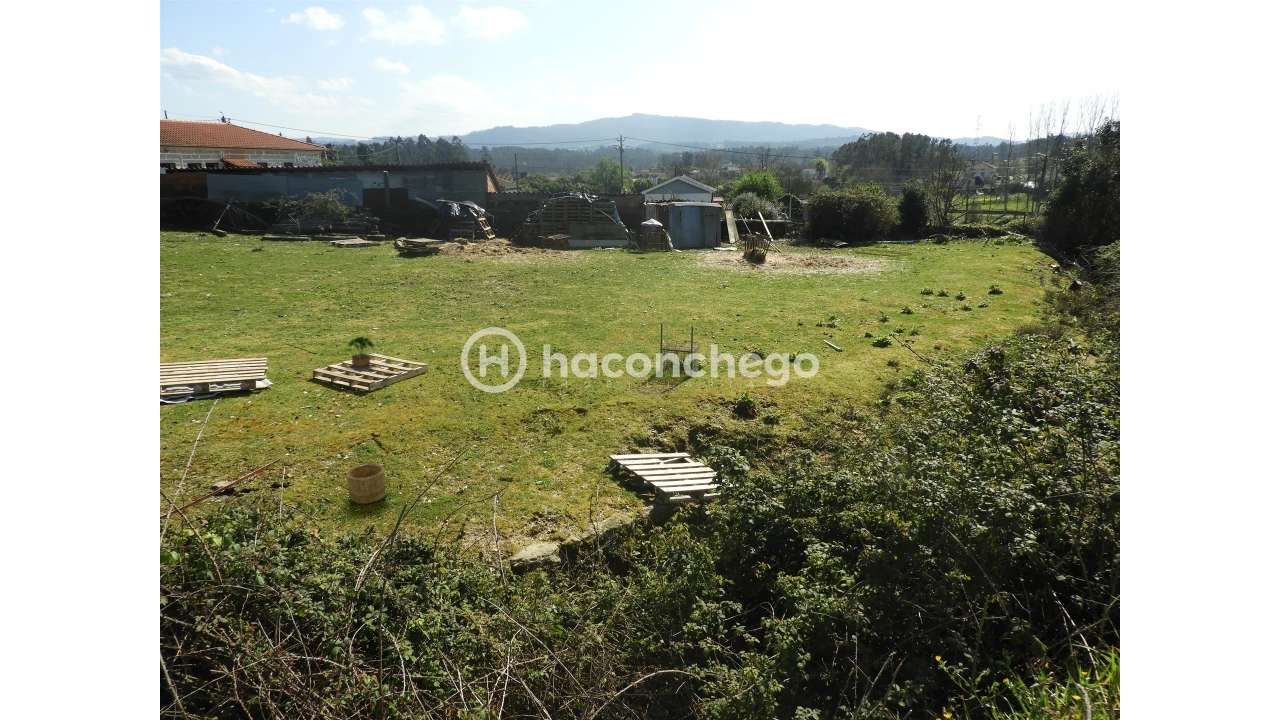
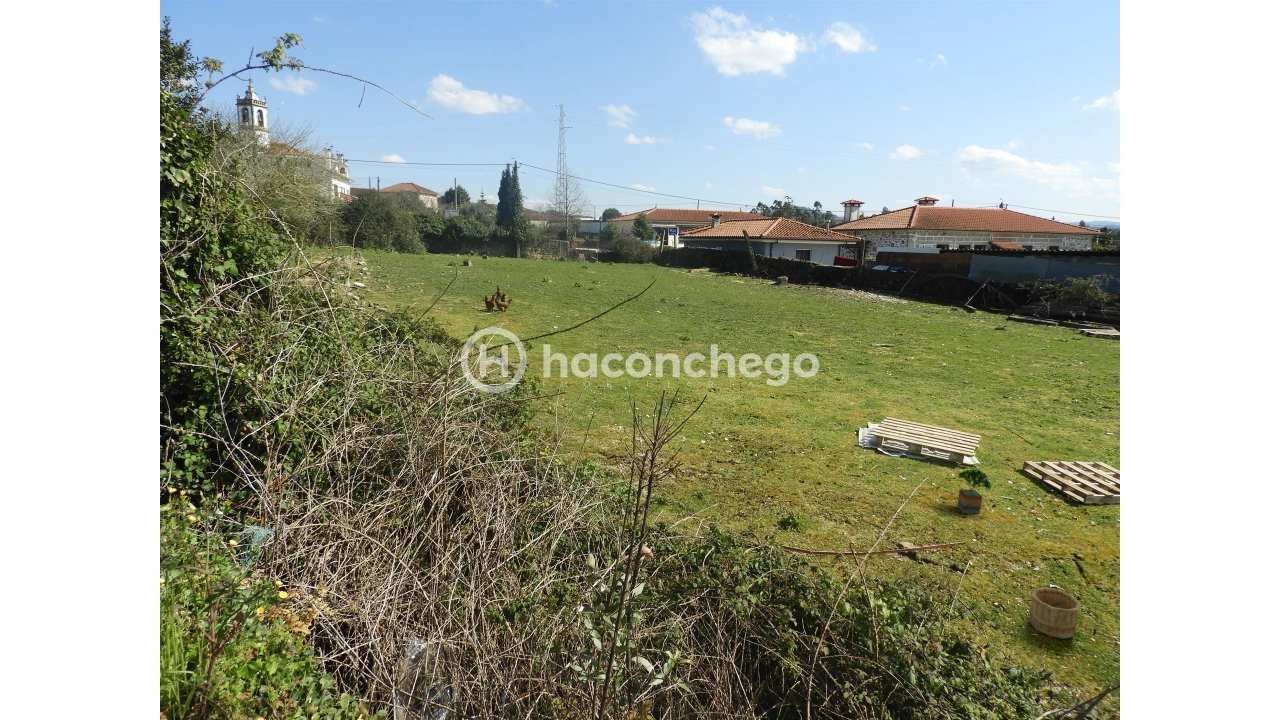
potted tree: present [348,337,374,372] -> present [957,469,992,514]

